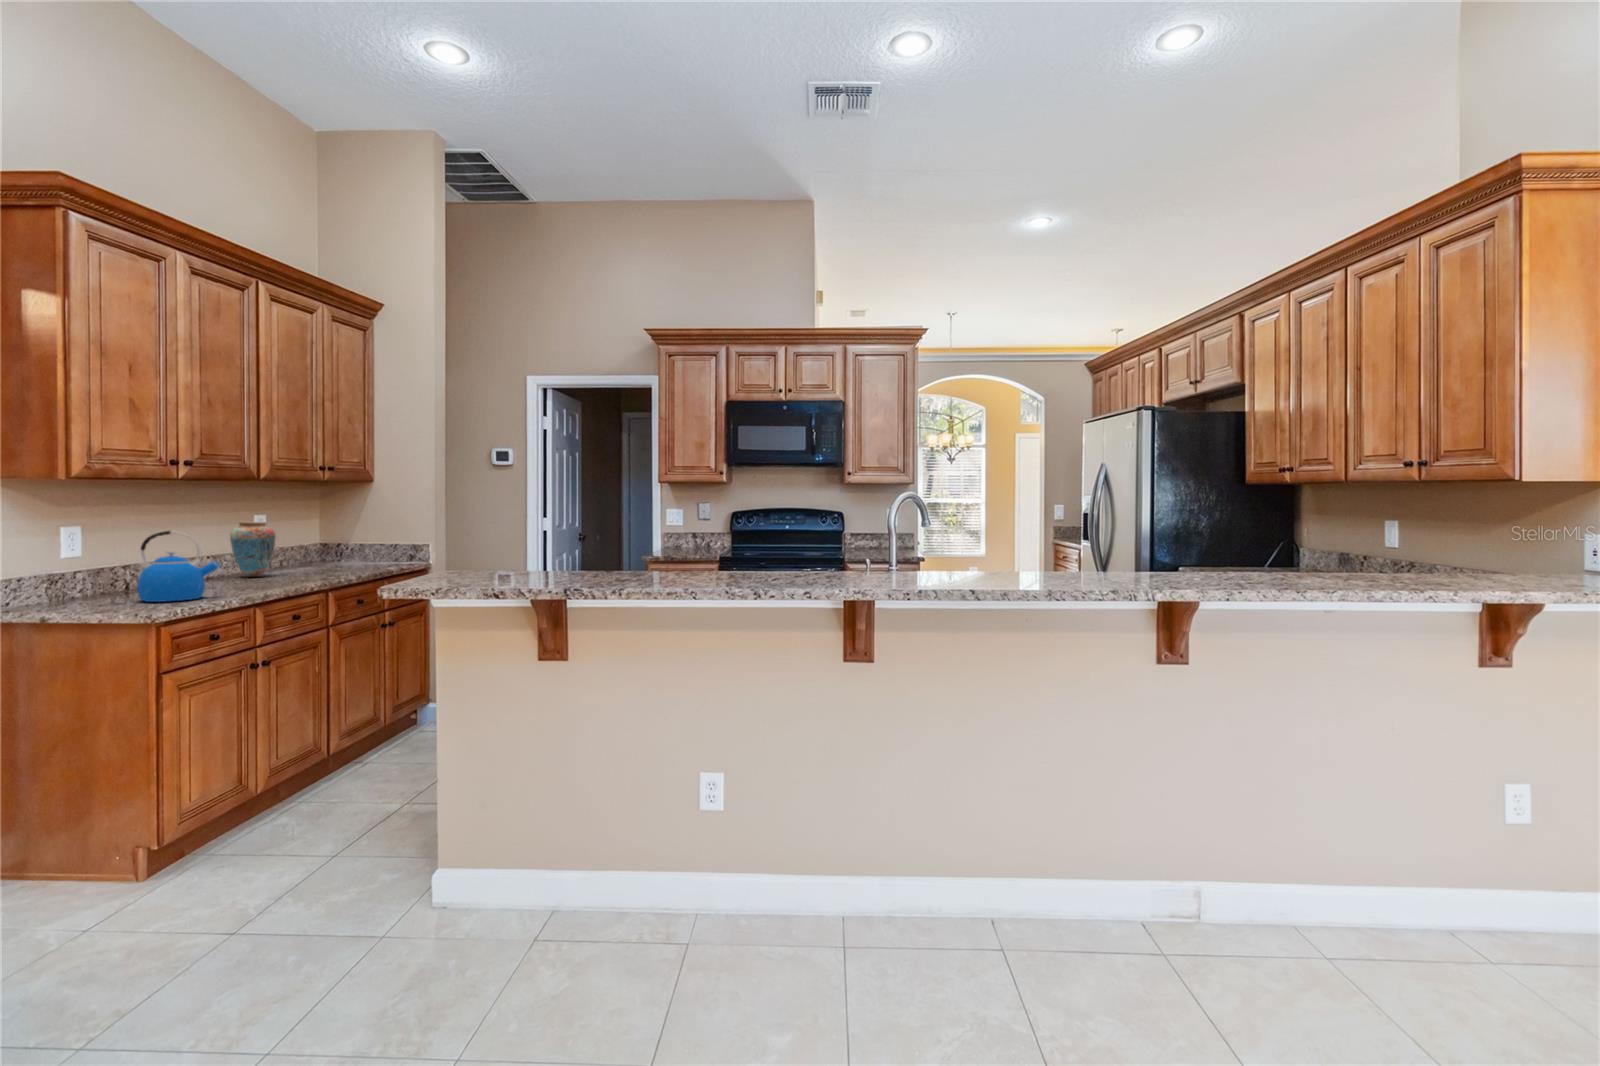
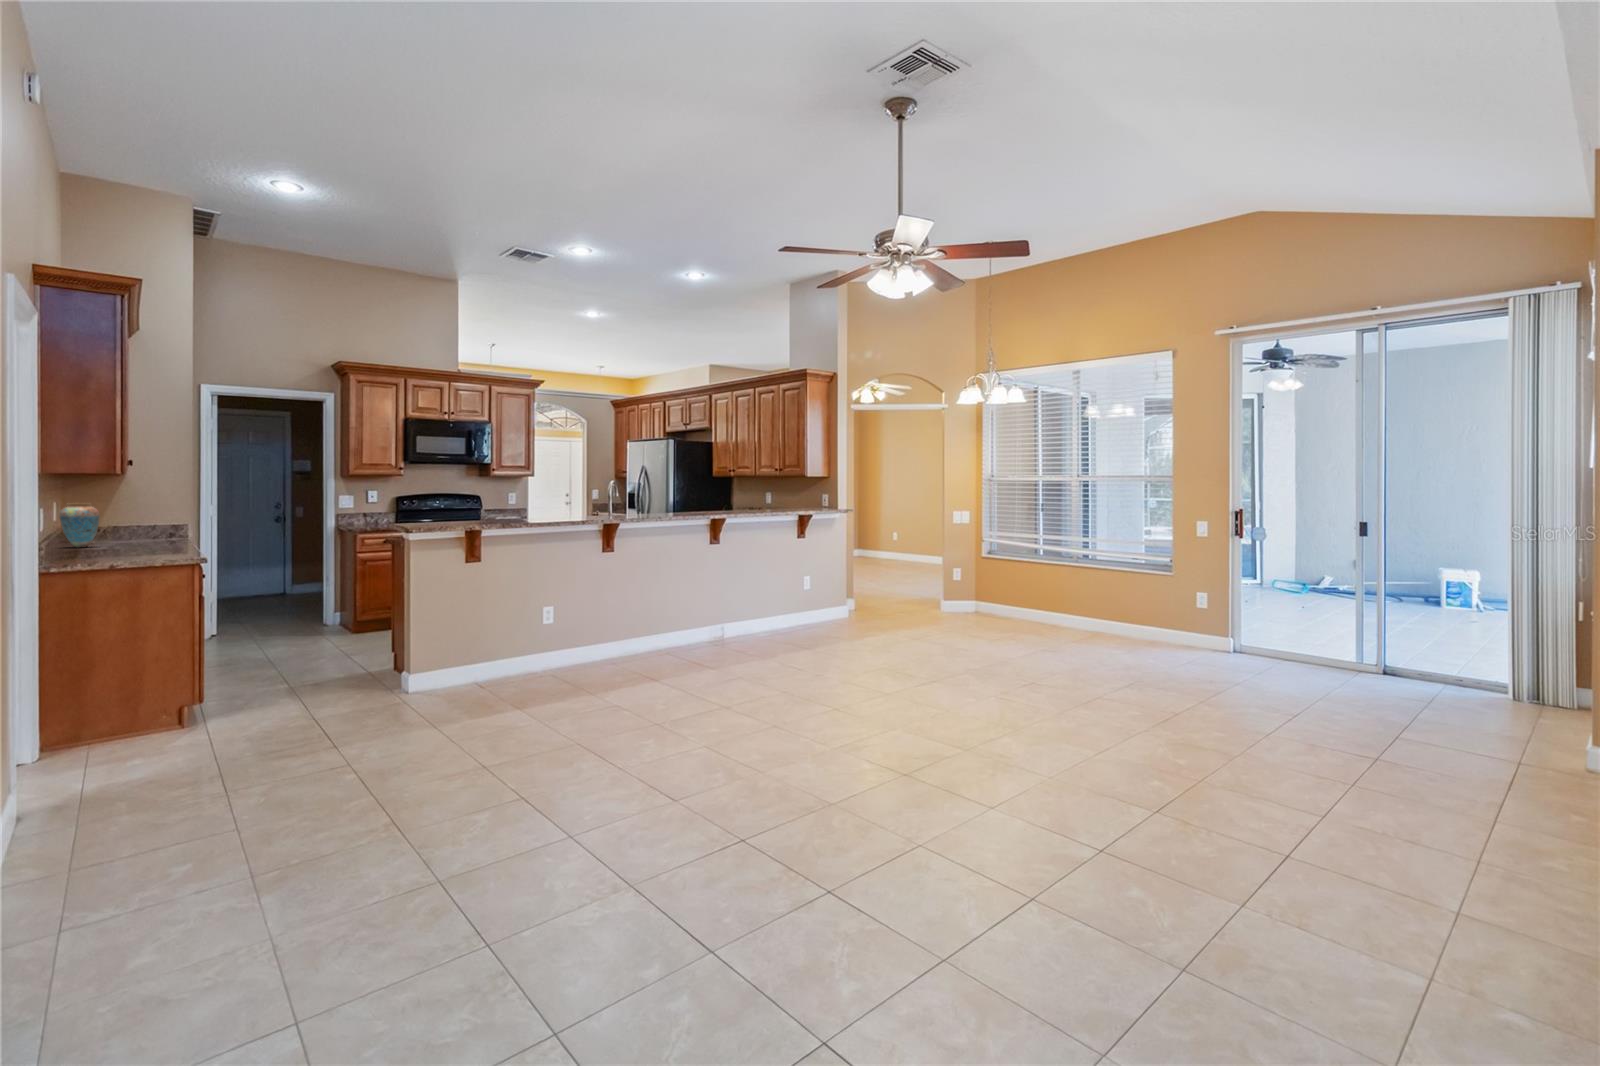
kettle: present [138,531,220,602] -> none [111,505,163,554]

